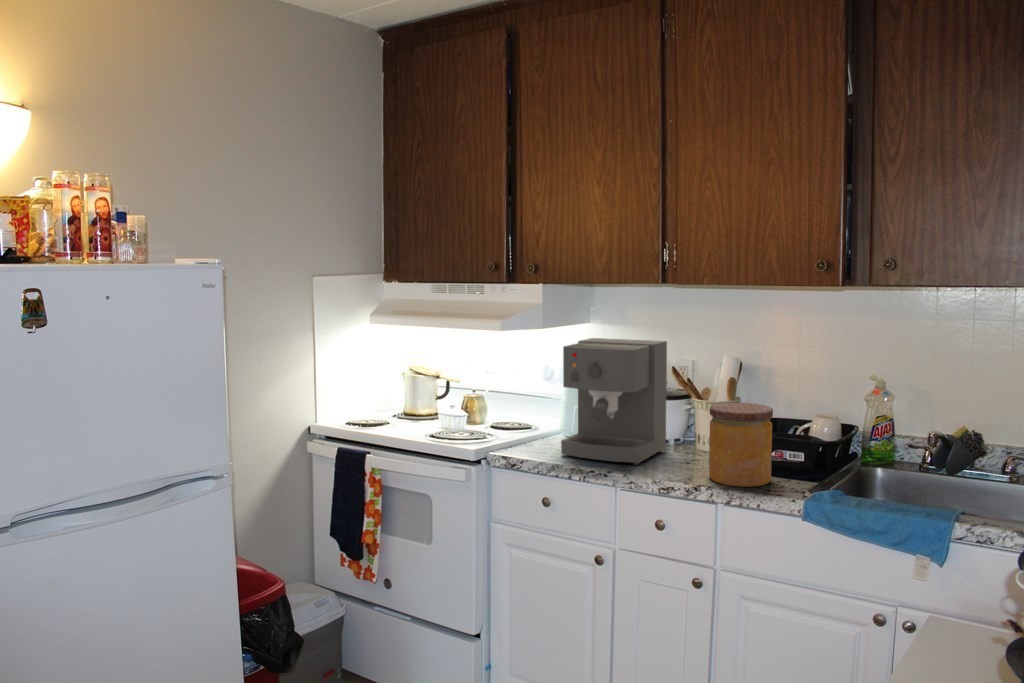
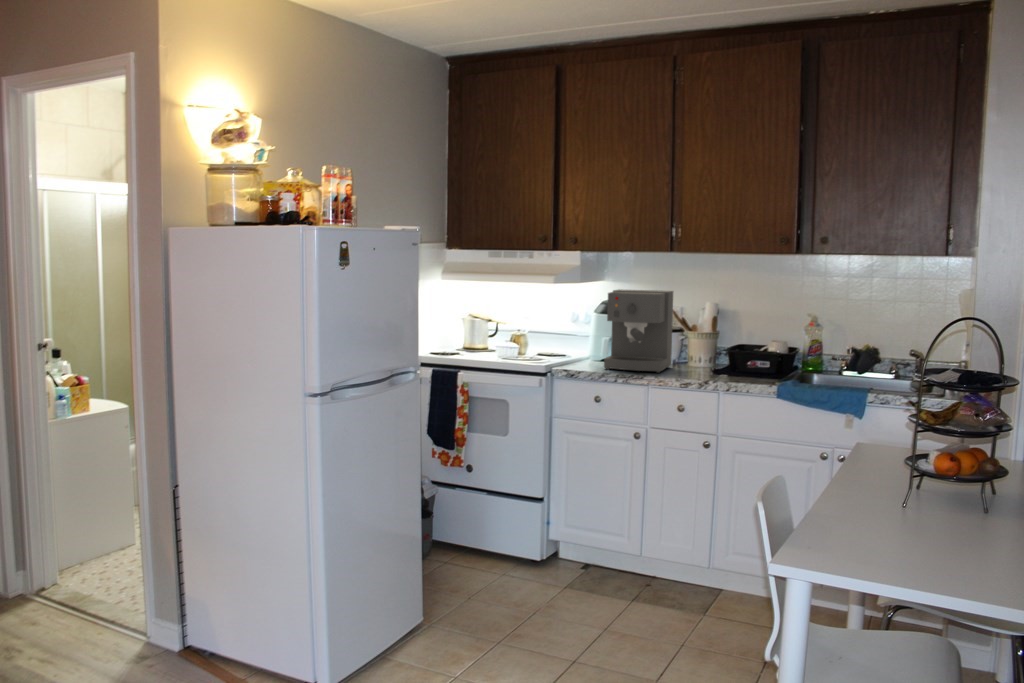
jar: present [709,403,773,487] -> none [710,329,753,382]

